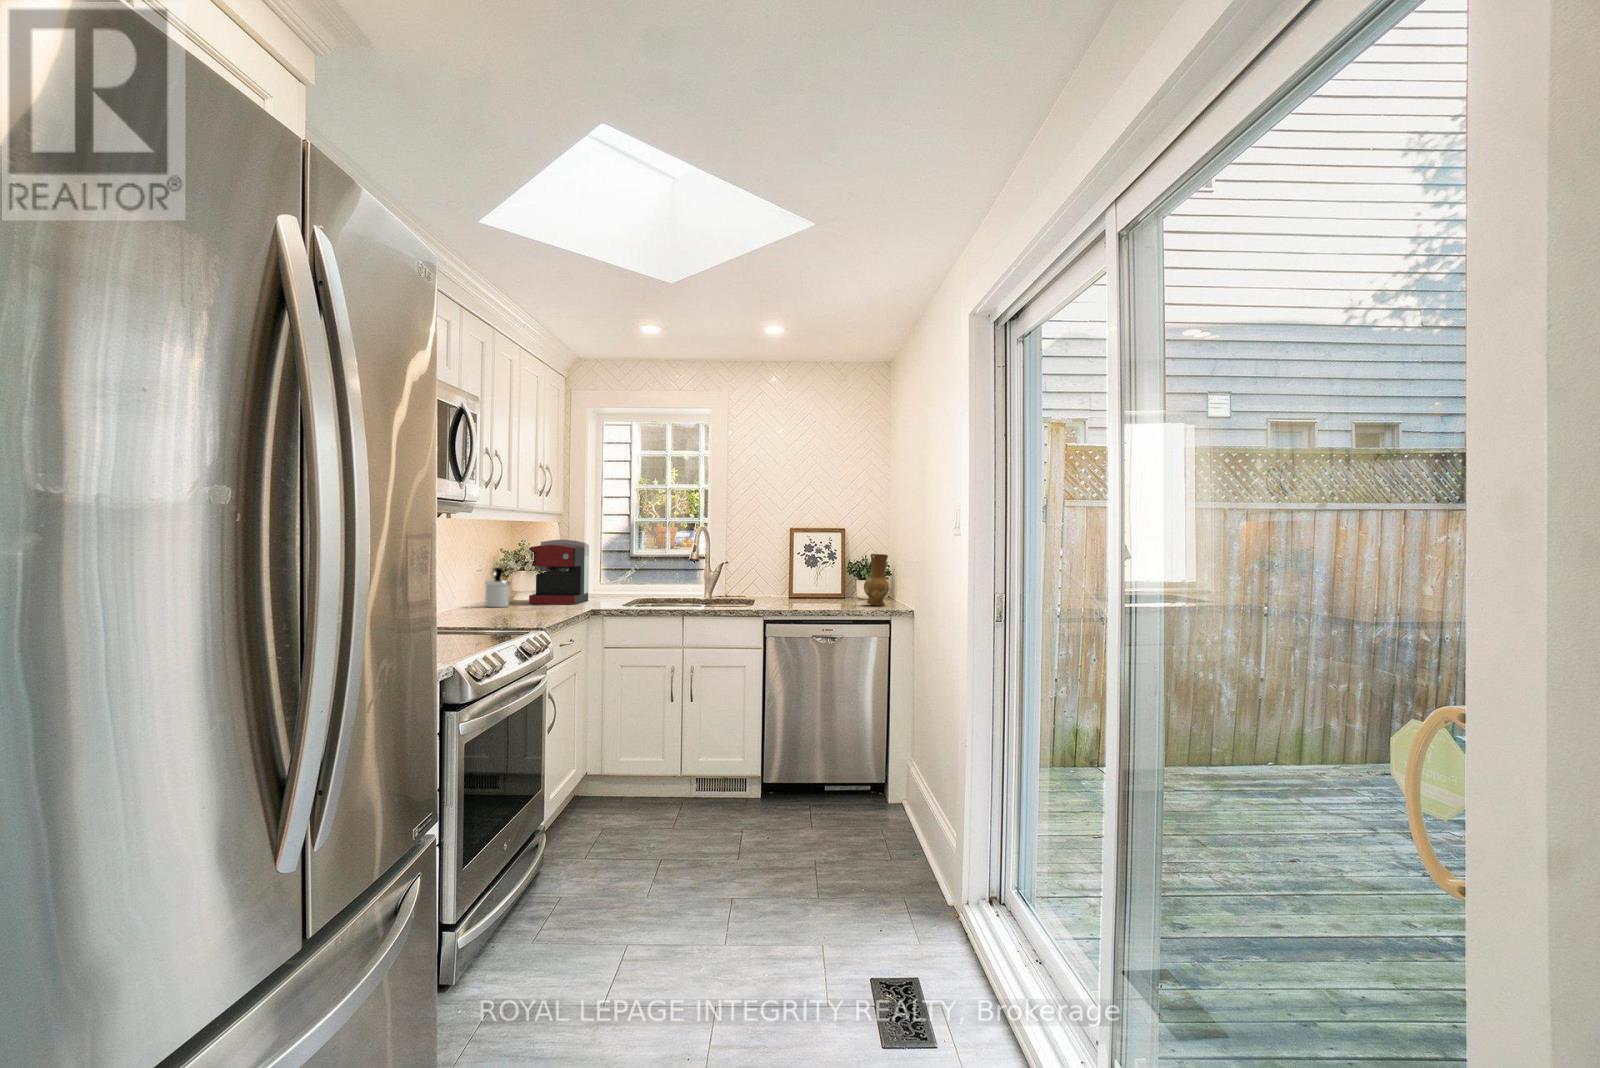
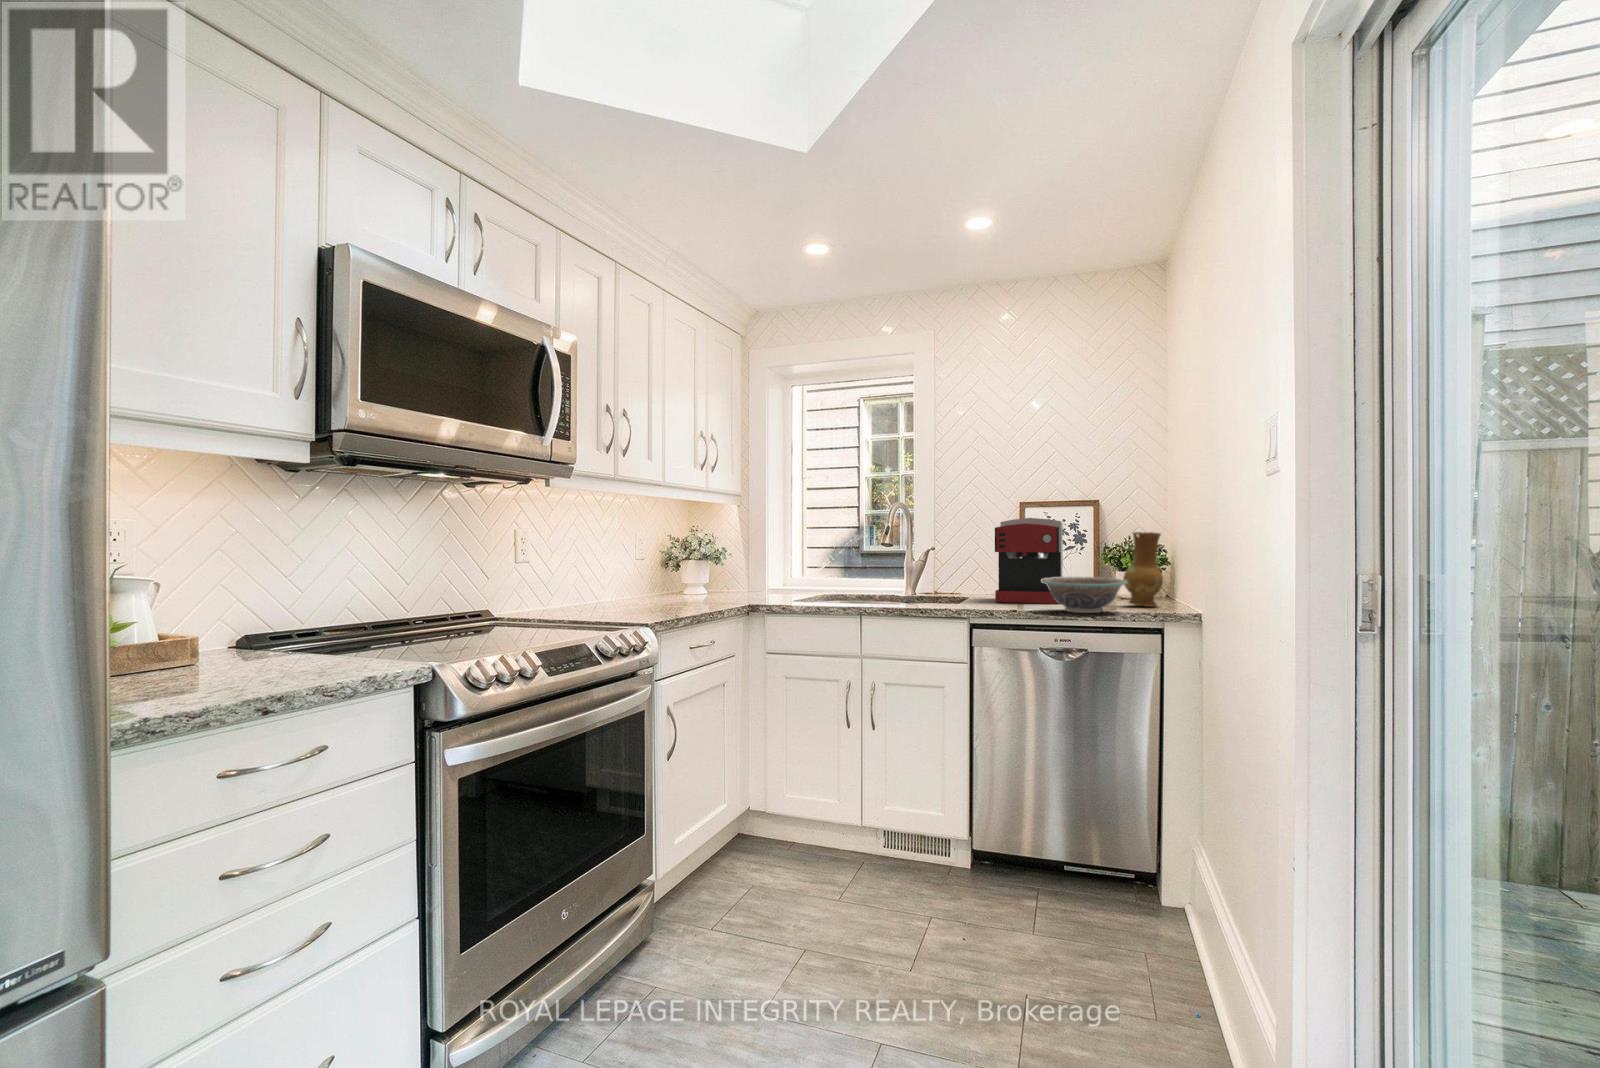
coffee maker: present [529,539,589,604] -> present [995,518,1063,604]
soap dispenser: present [485,568,510,607] -> none [644,556,672,601]
decorative bowl: none [814,586,869,611] -> present [1041,577,1127,613]

